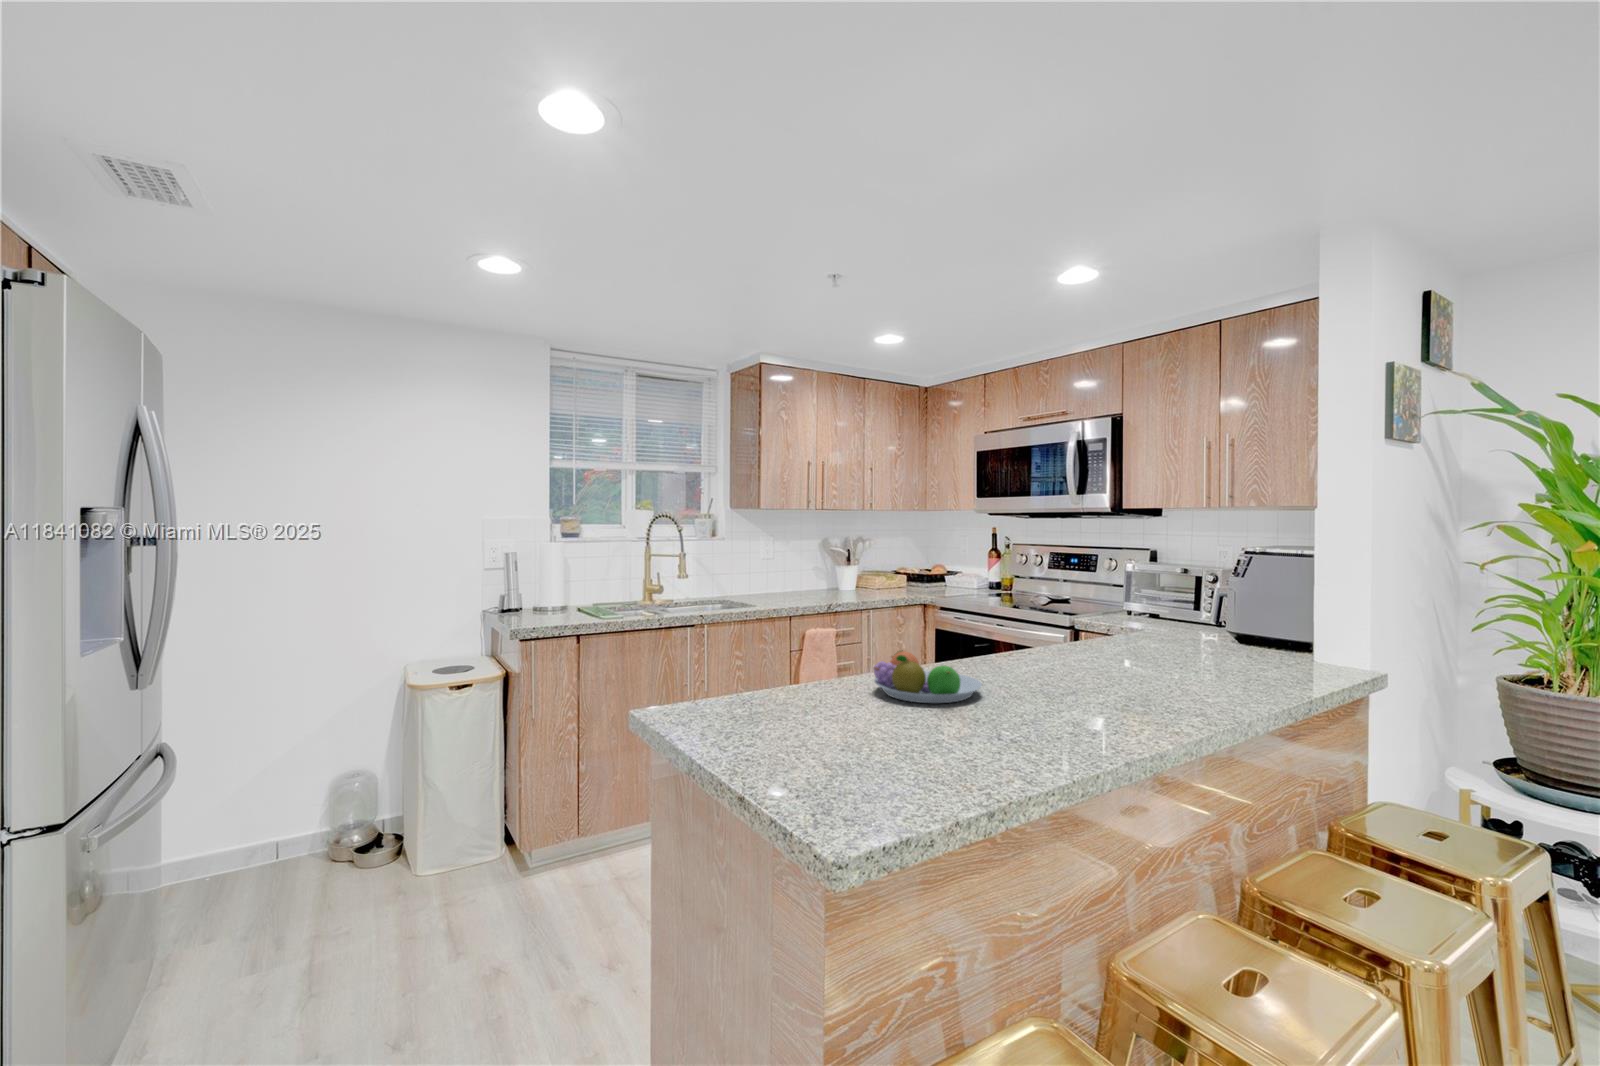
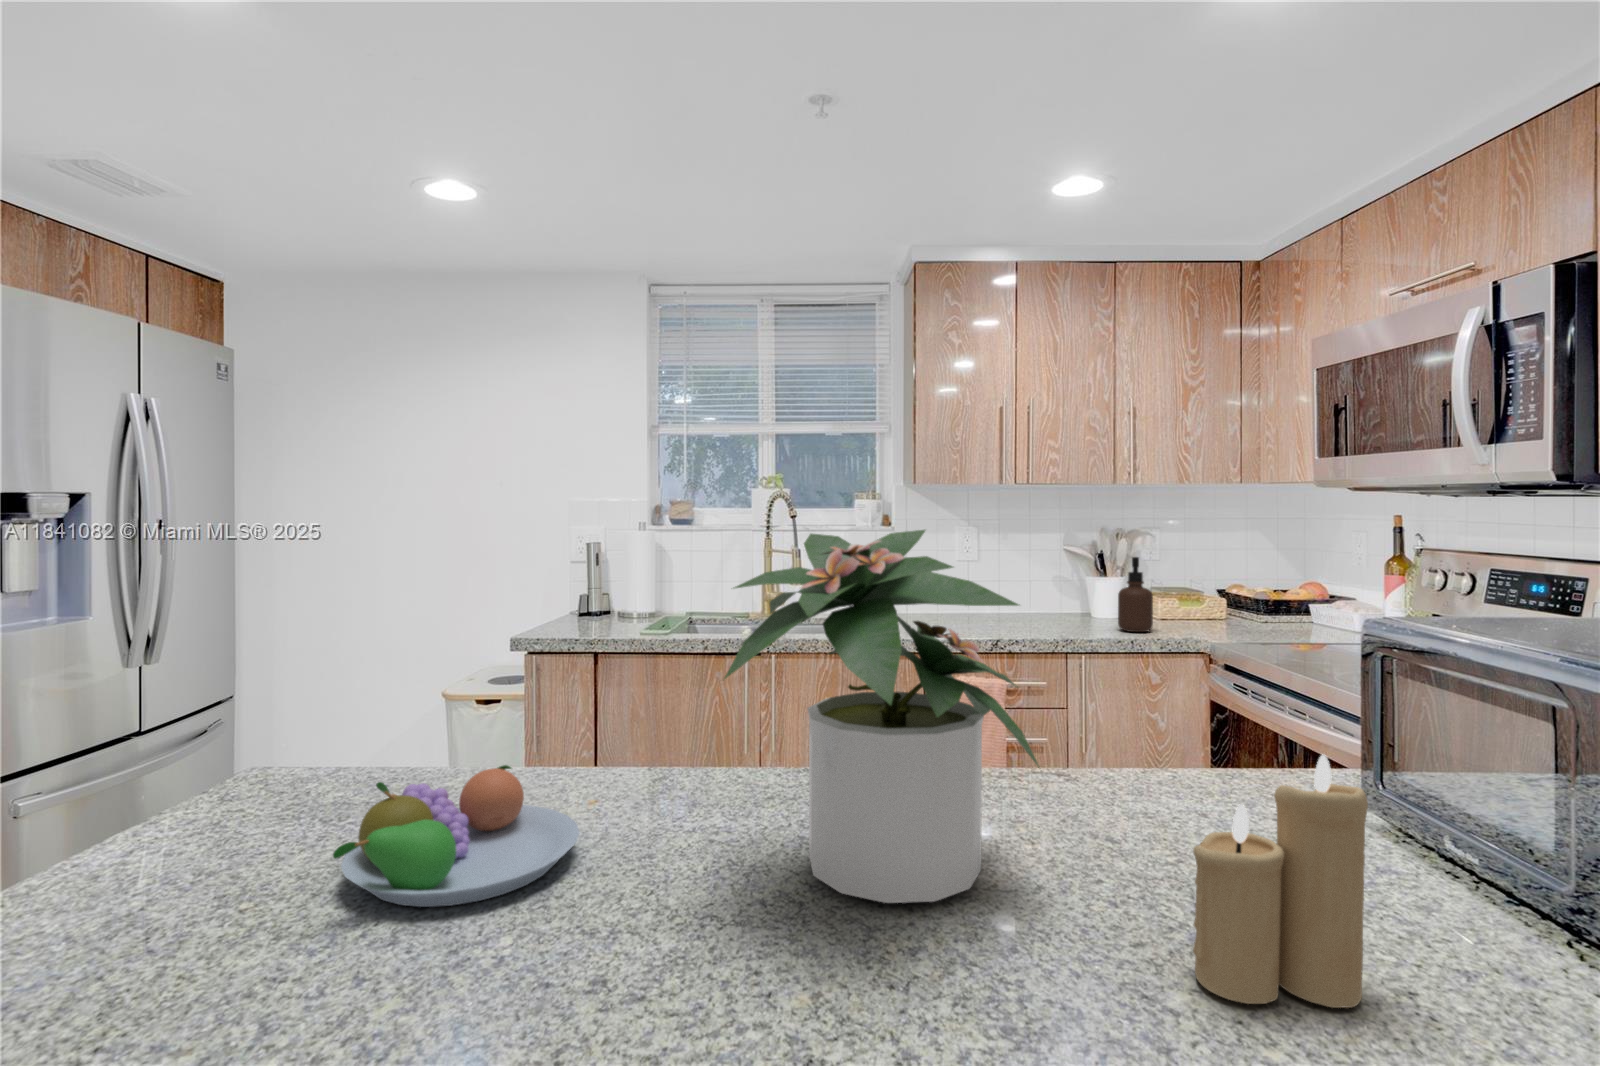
potted plant: none [1000,529,1126,675] -> present [725,530,1039,903]
soap dispenser: none [882,552,901,596] -> present [1118,557,1153,632]
candle: none [1187,597,1231,674] -> present [1193,755,1368,1008]

